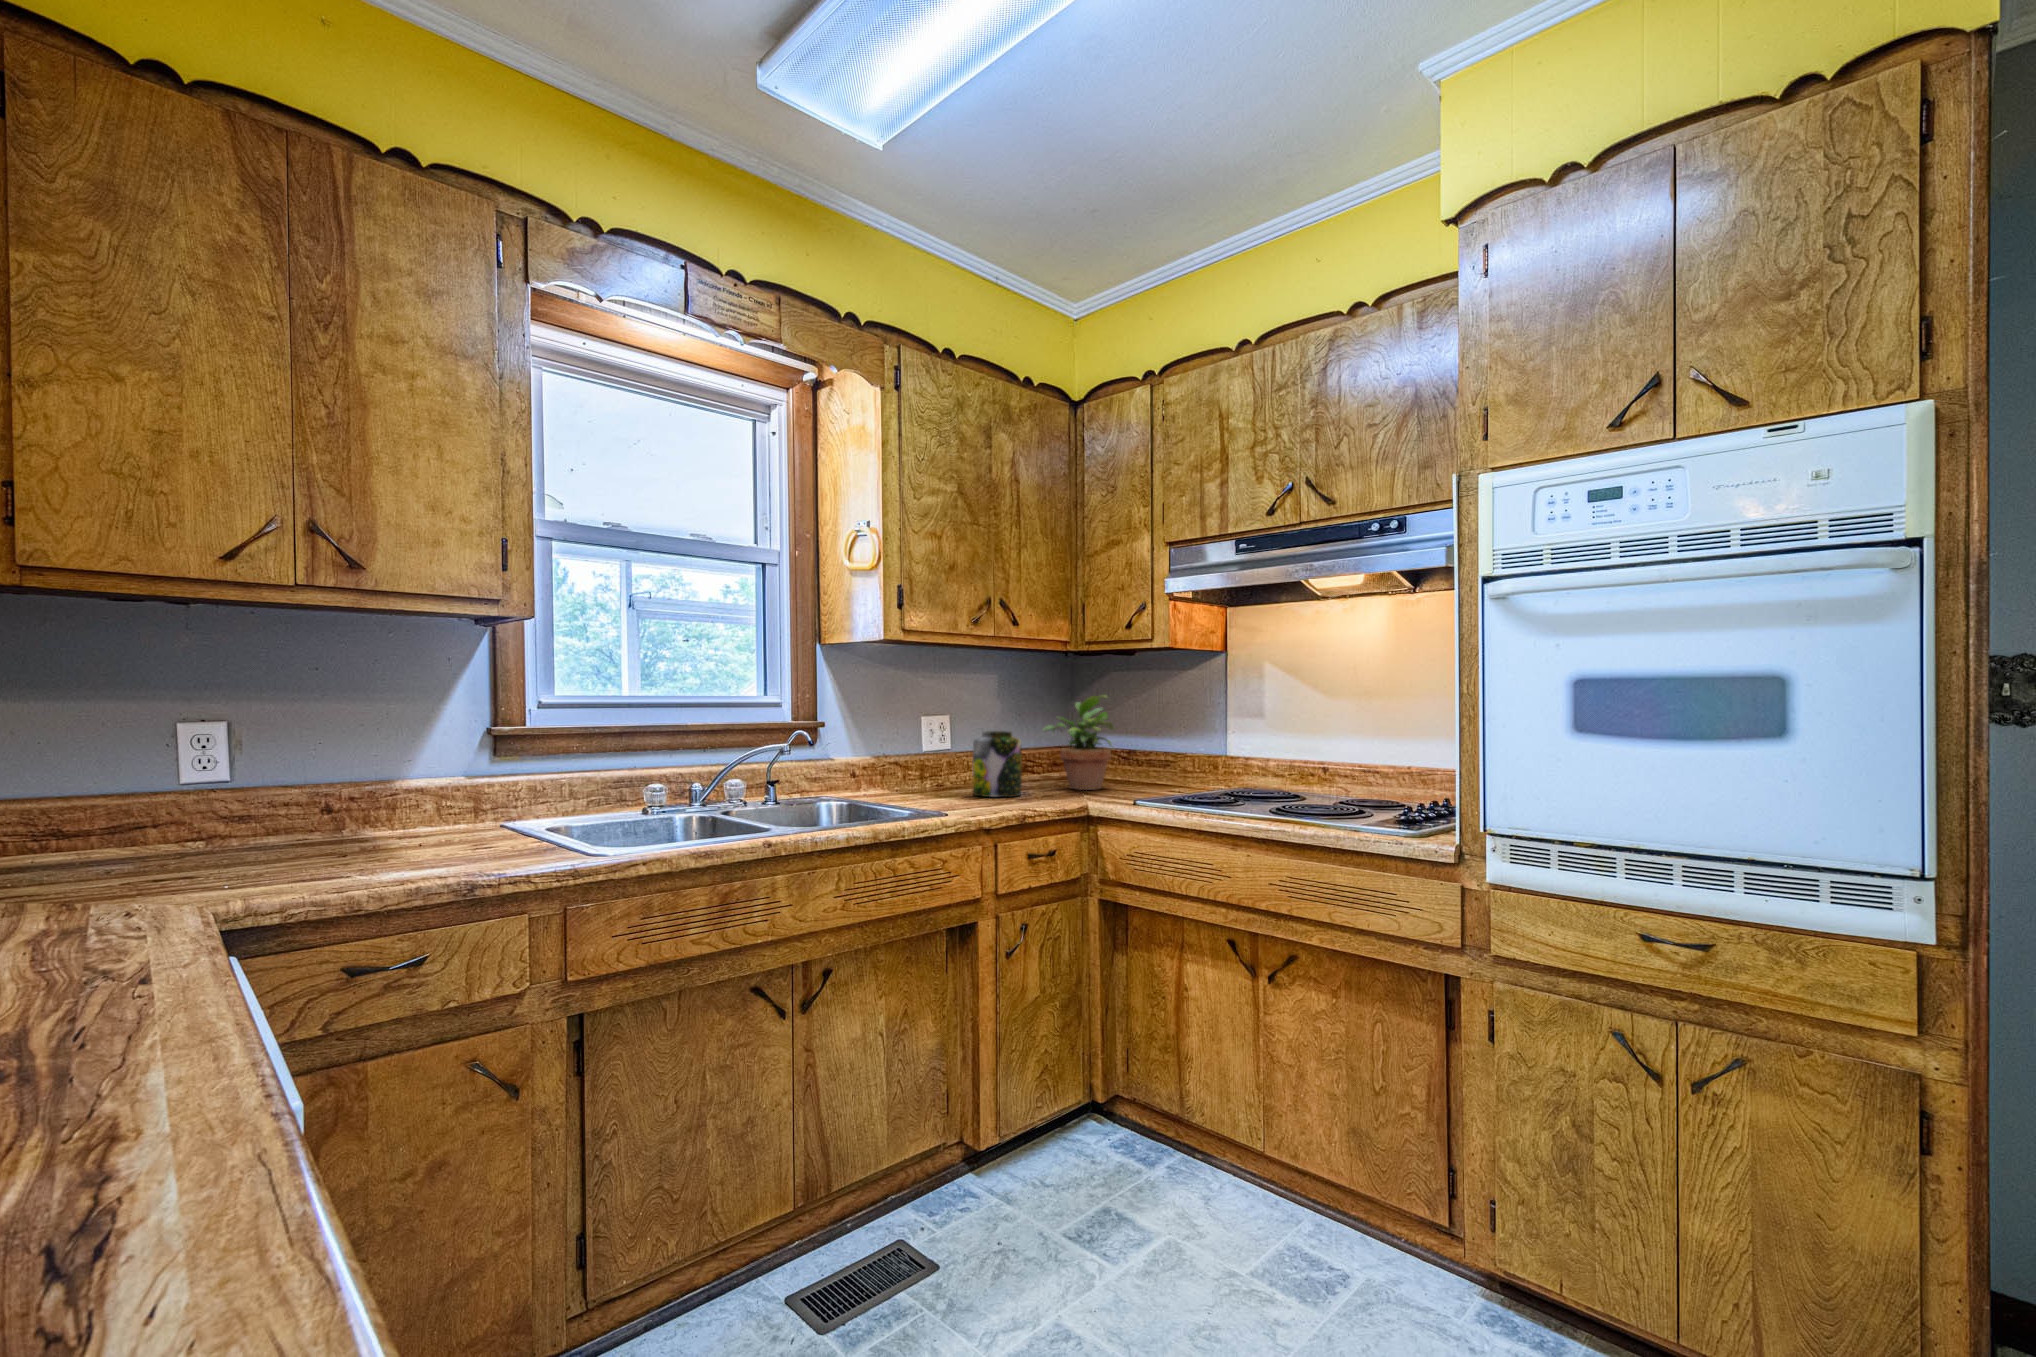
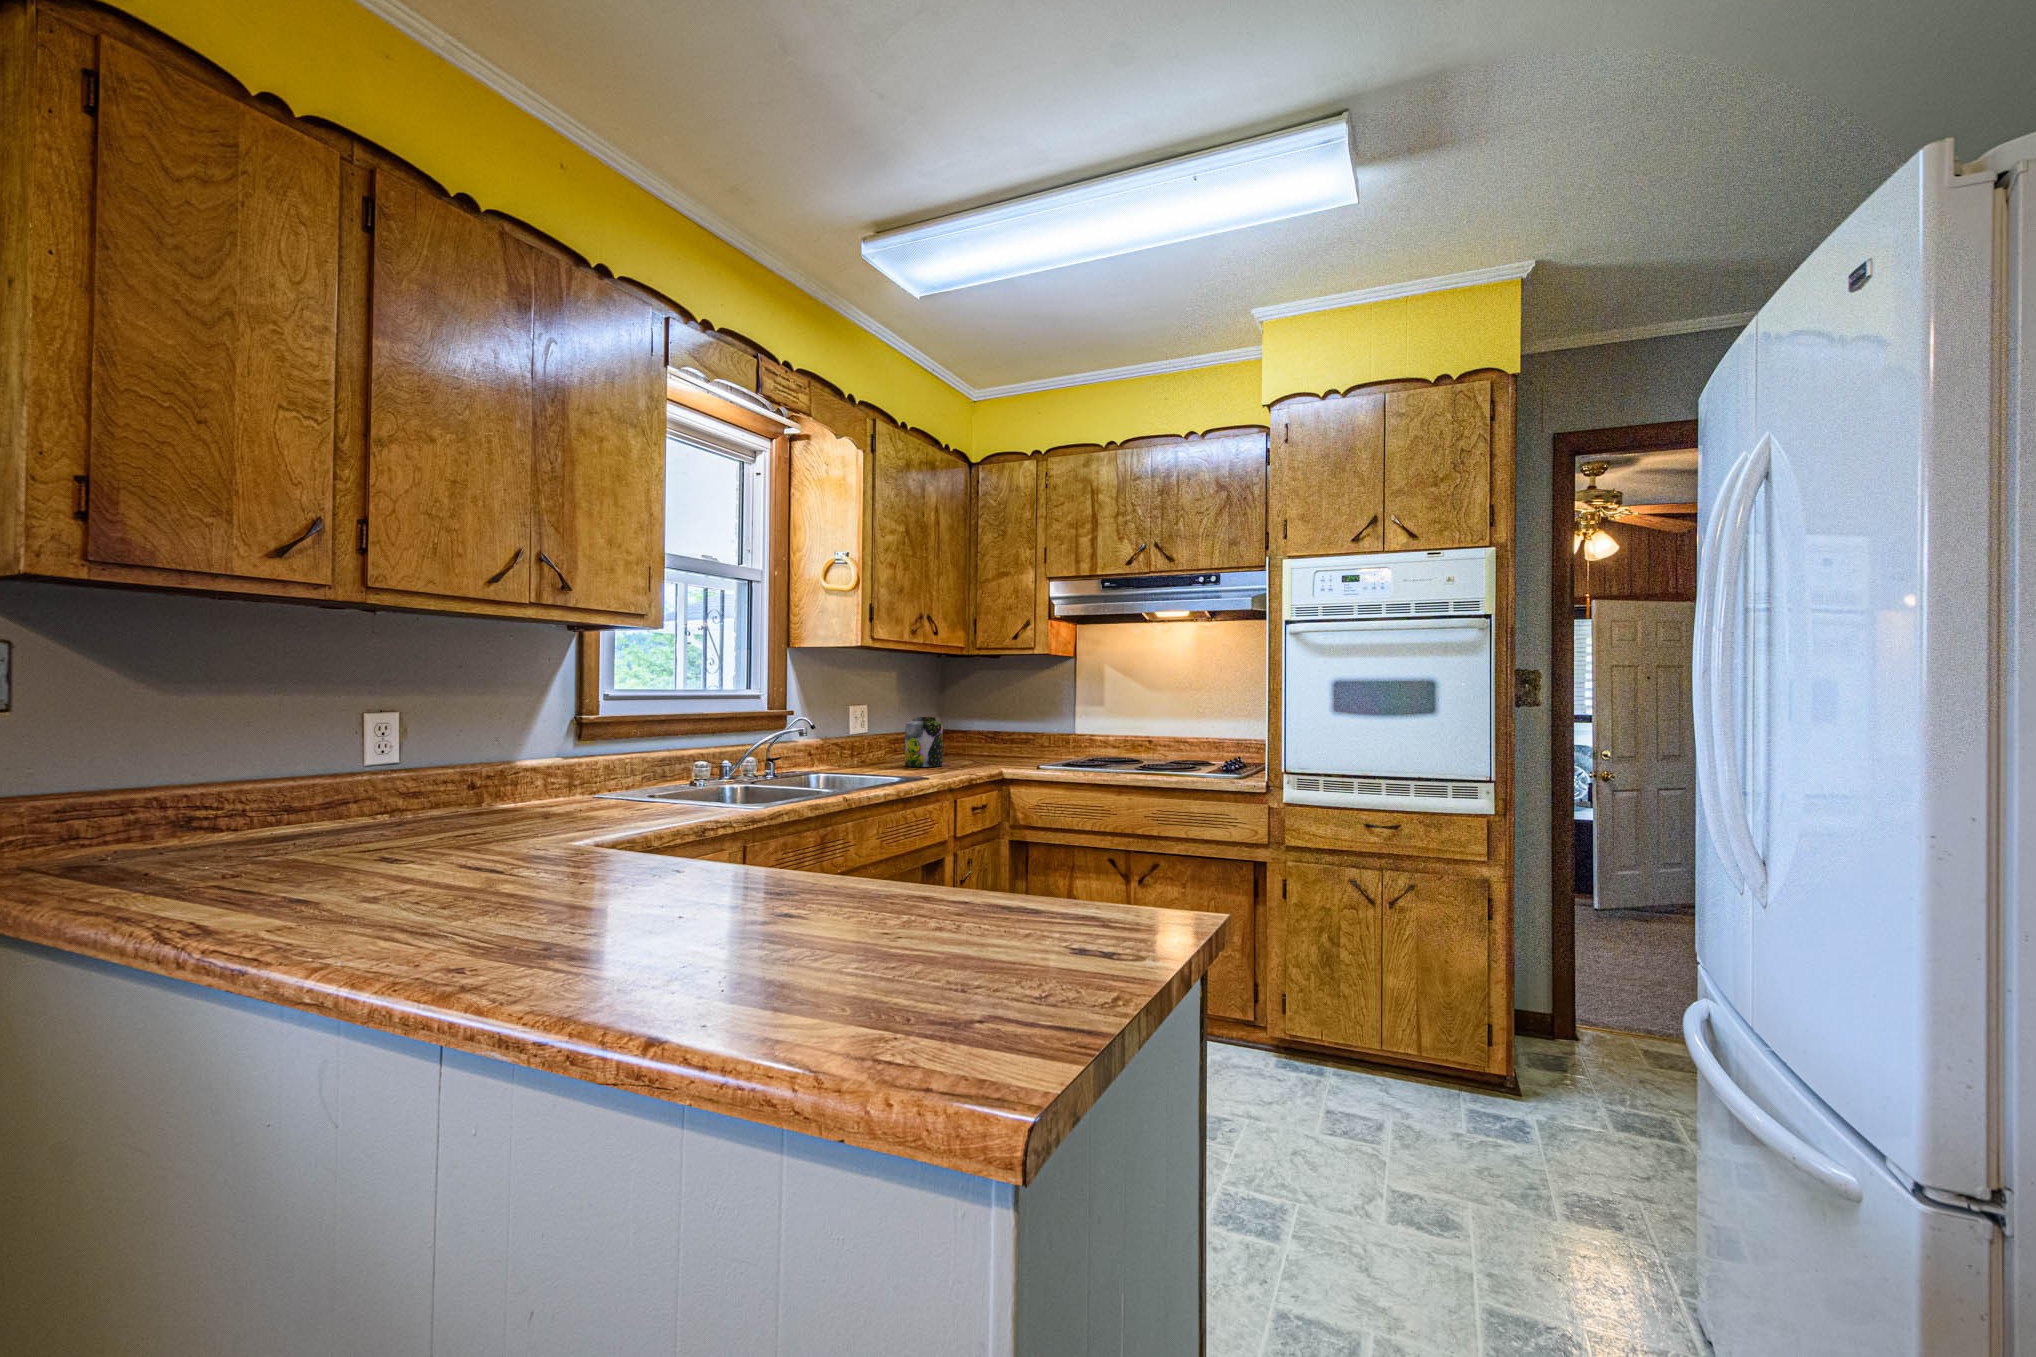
potted plant: present [1043,695,1114,790] -> none [950,689,1002,760]

